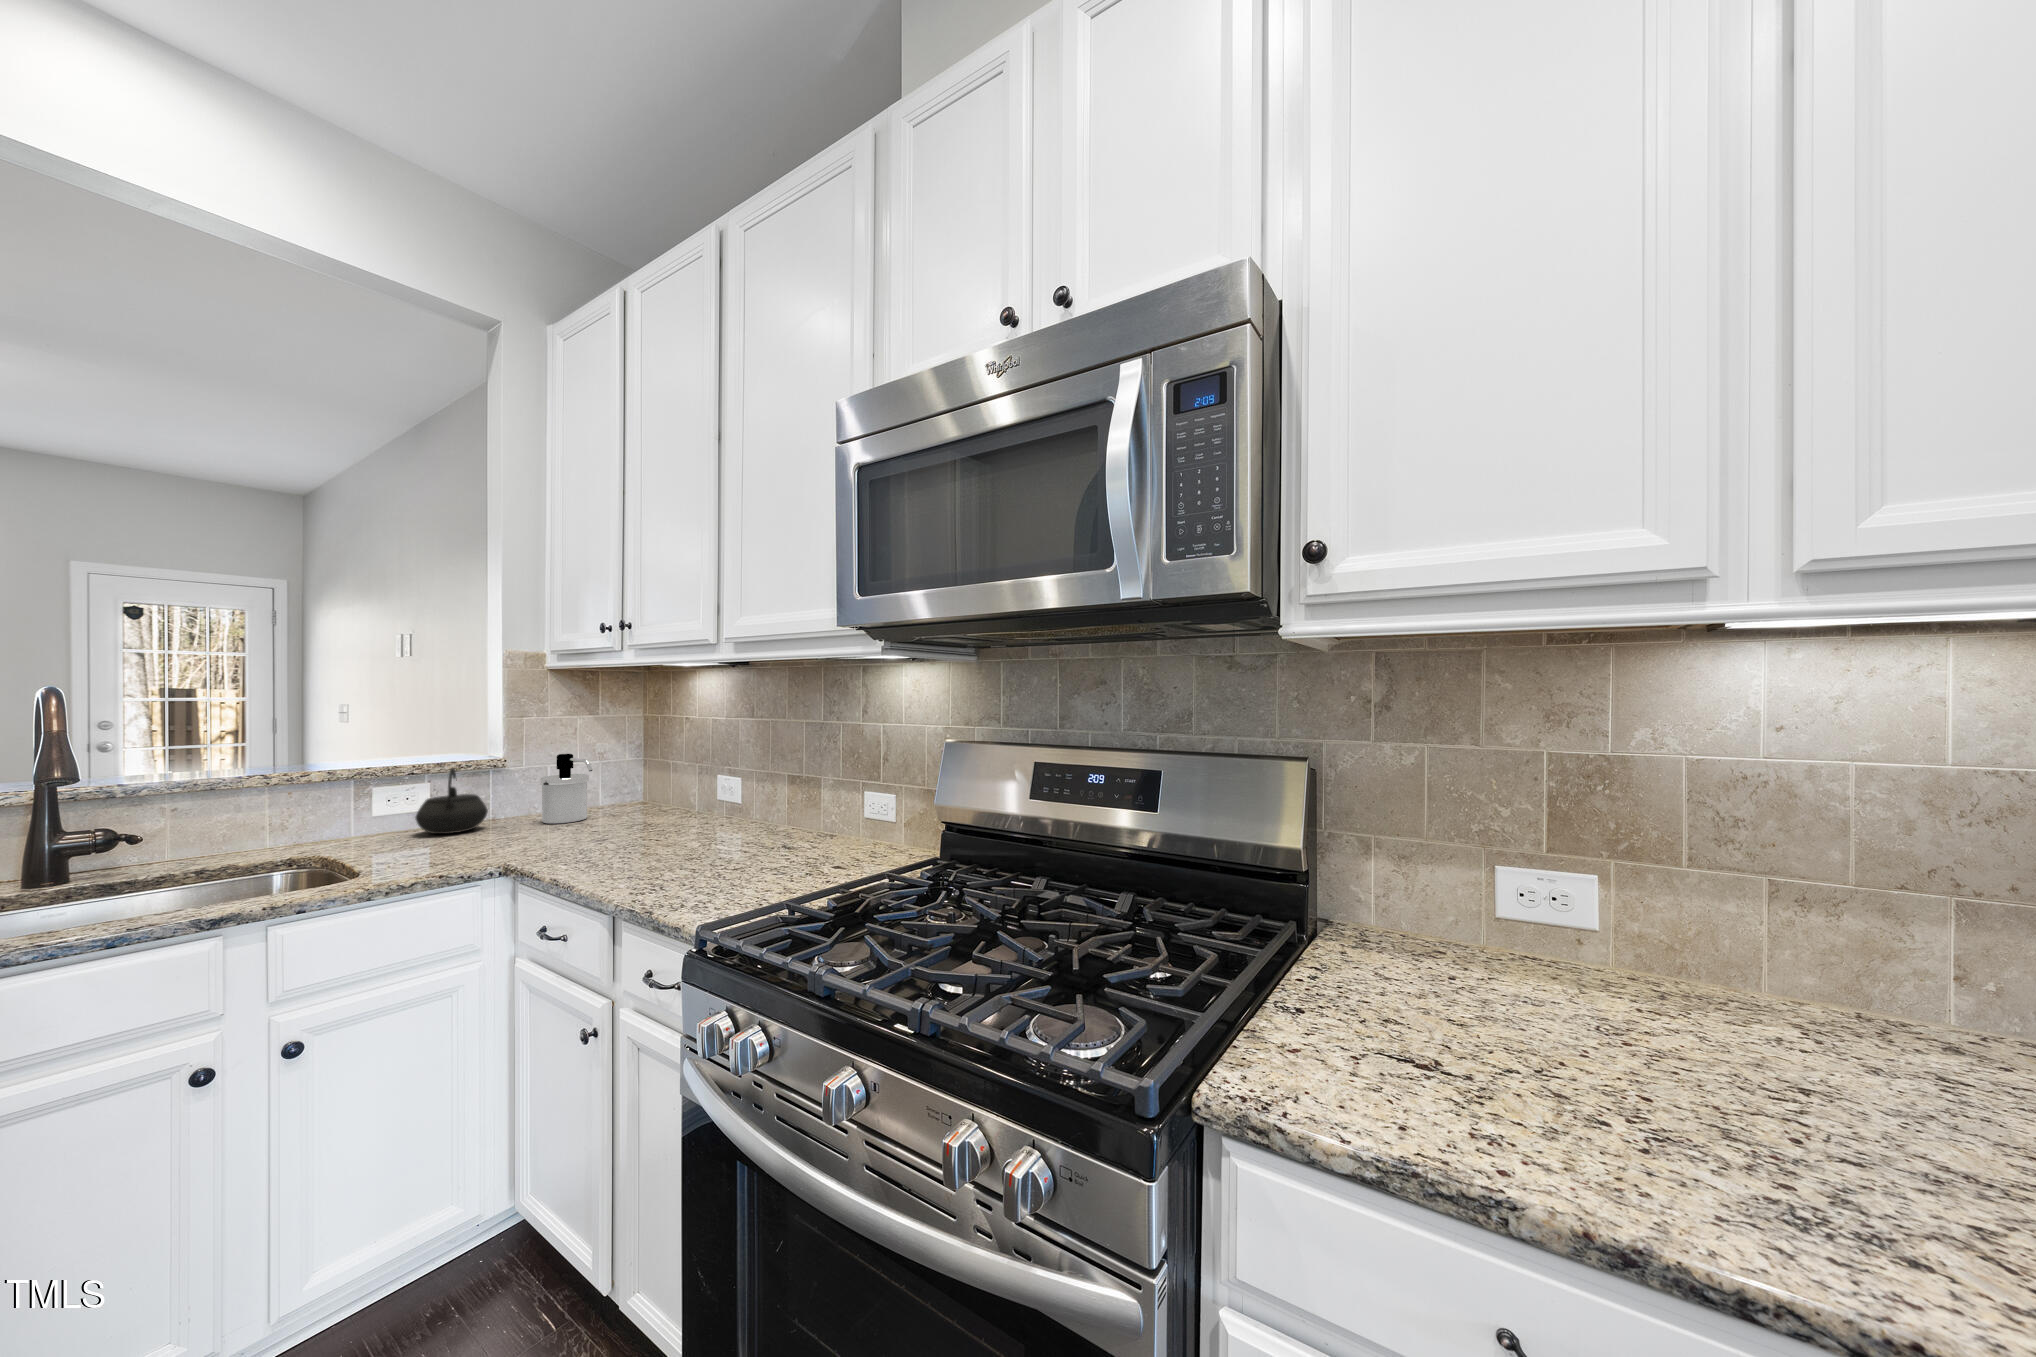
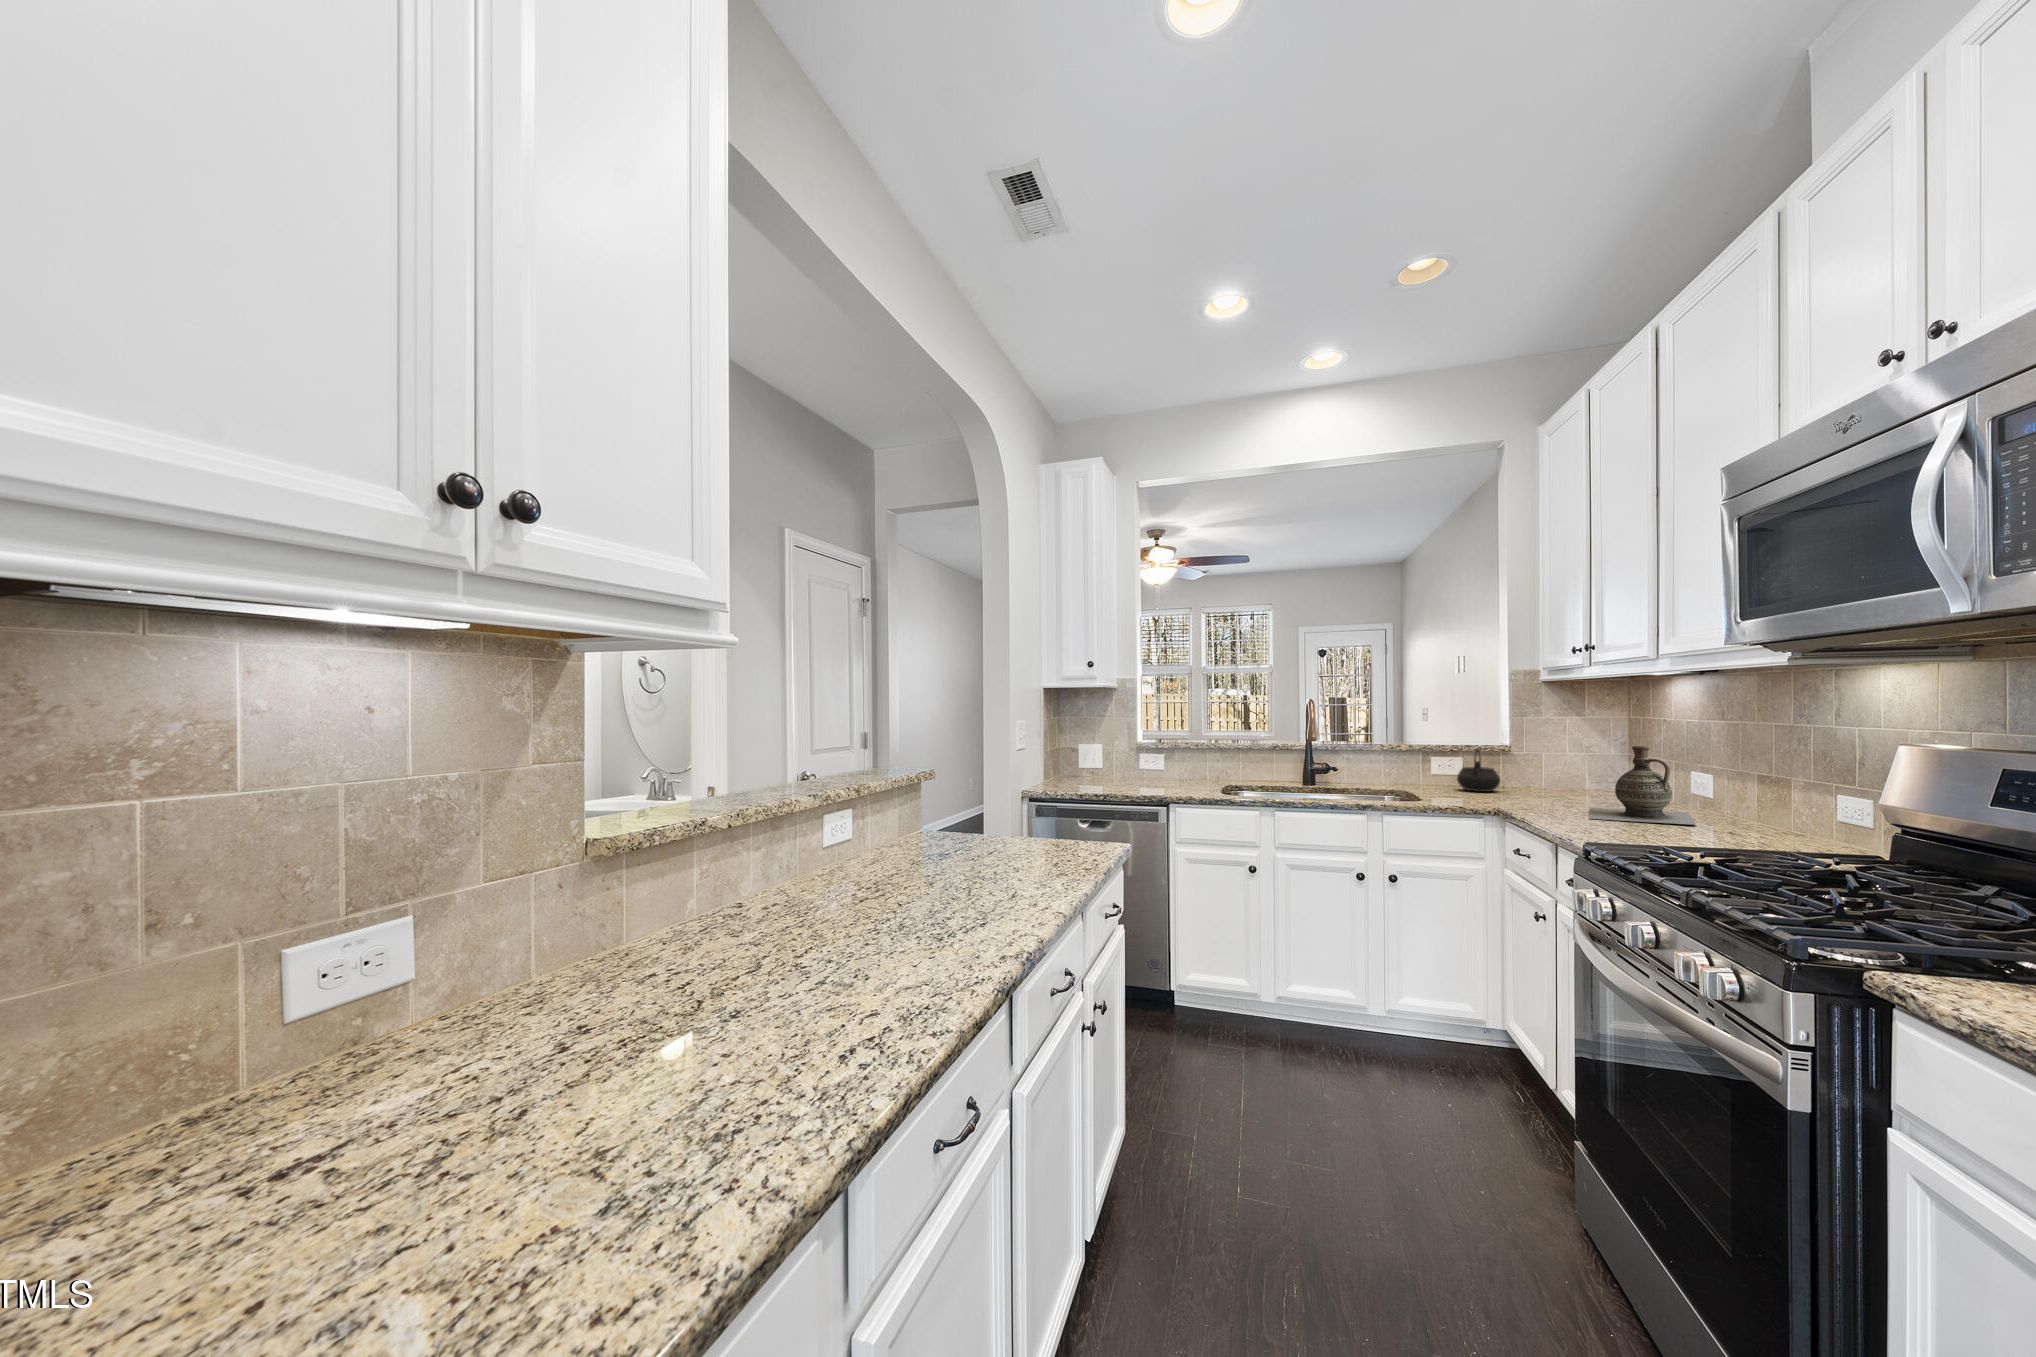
ceramic jug: none [623,751,747,857] -> present [1589,746,1696,825]
soap dispenser: present [540,754,592,824] -> none [1536,745,1574,797]

